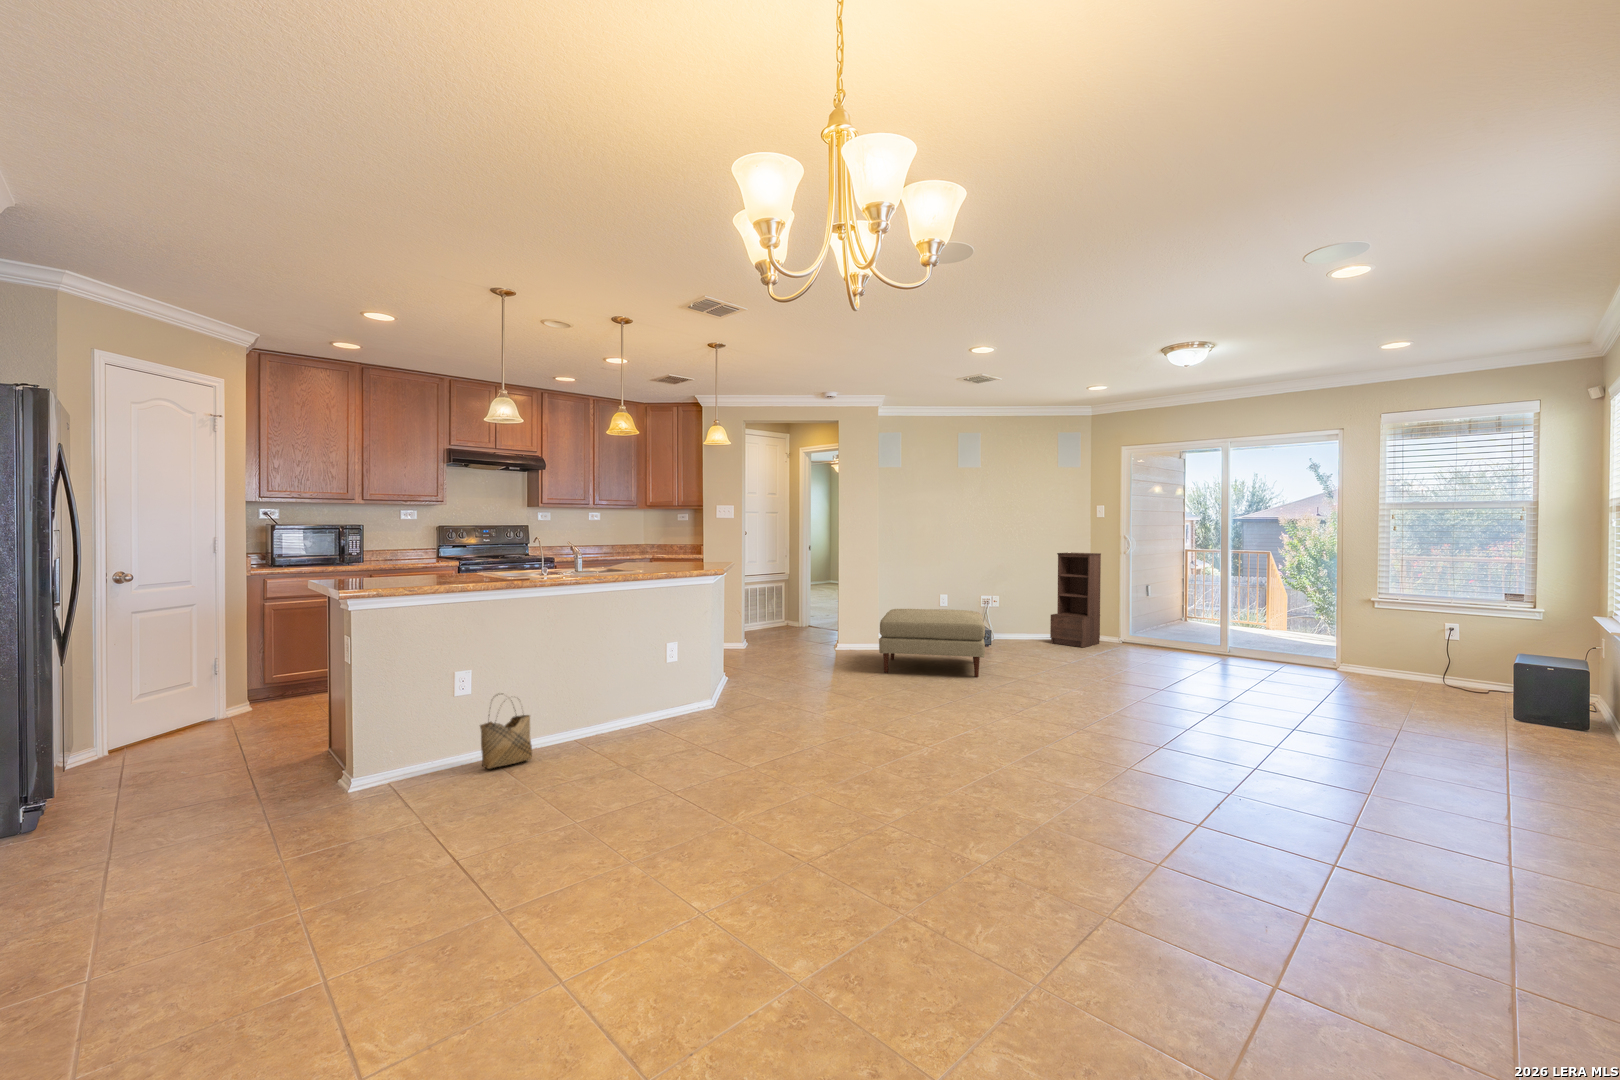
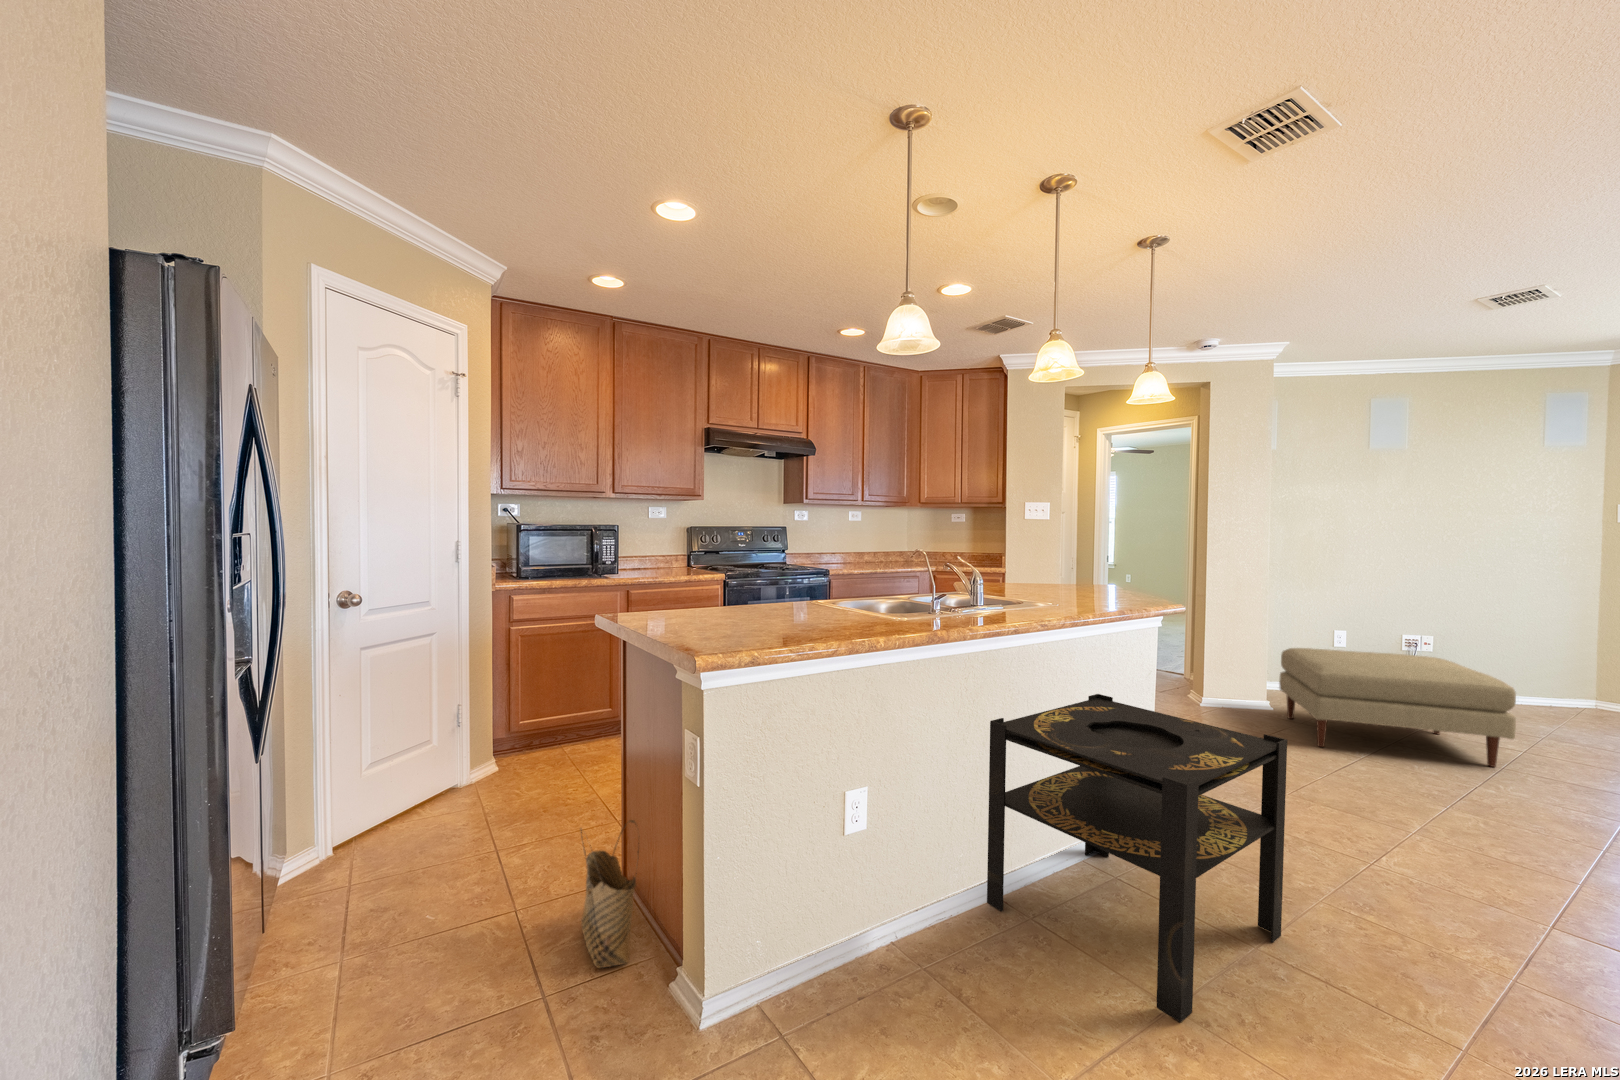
bookshelf: present [1050,552,1101,648] -> none [1491,569,1579,709]
side table: none [563,626,721,774] -> present [987,694,1287,1022]
woven basket: present [480,701,532,769] -> present [581,820,639,968]

